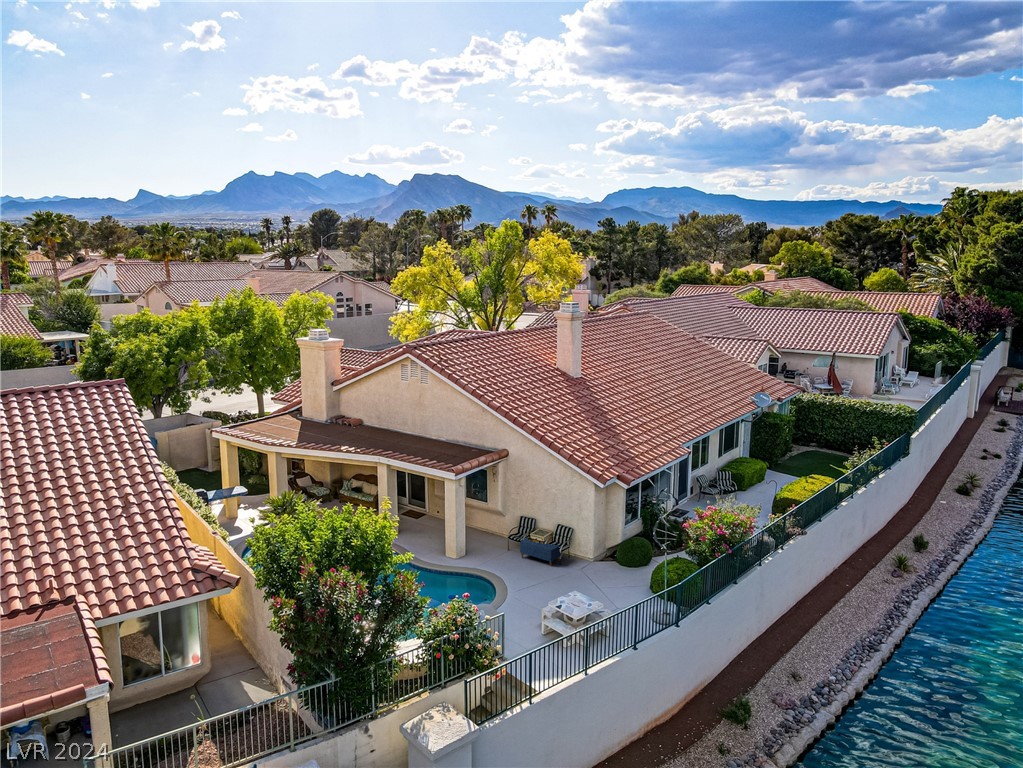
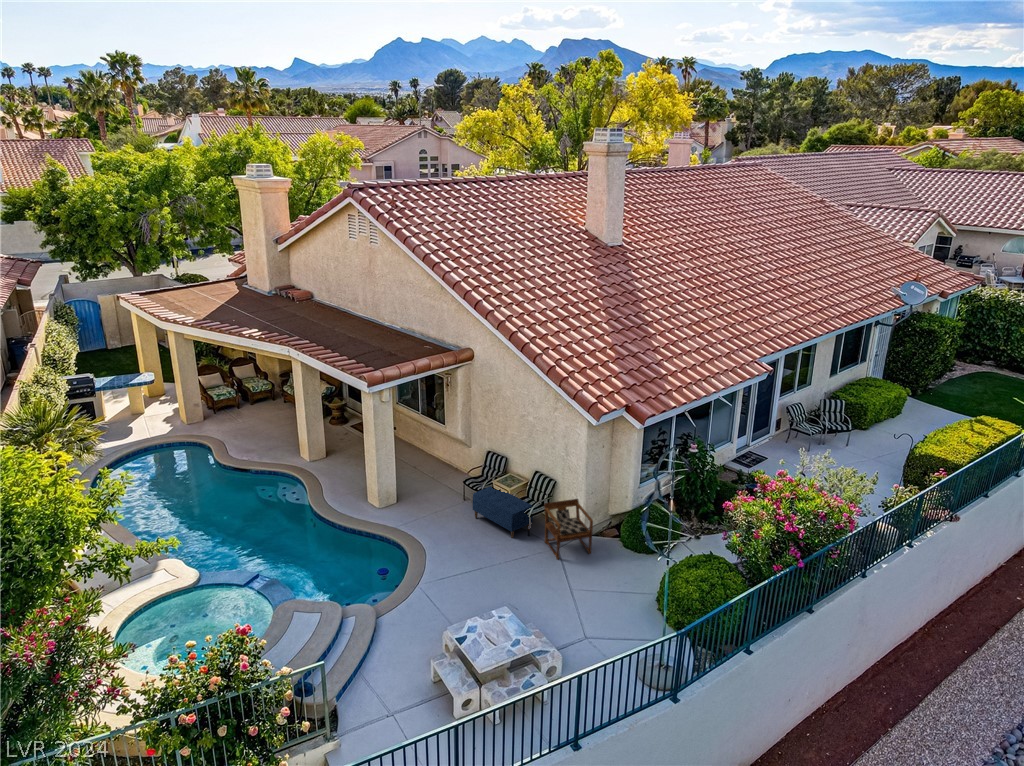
armchair: none [571,537,603,575] -> present [544,499,593,560]

